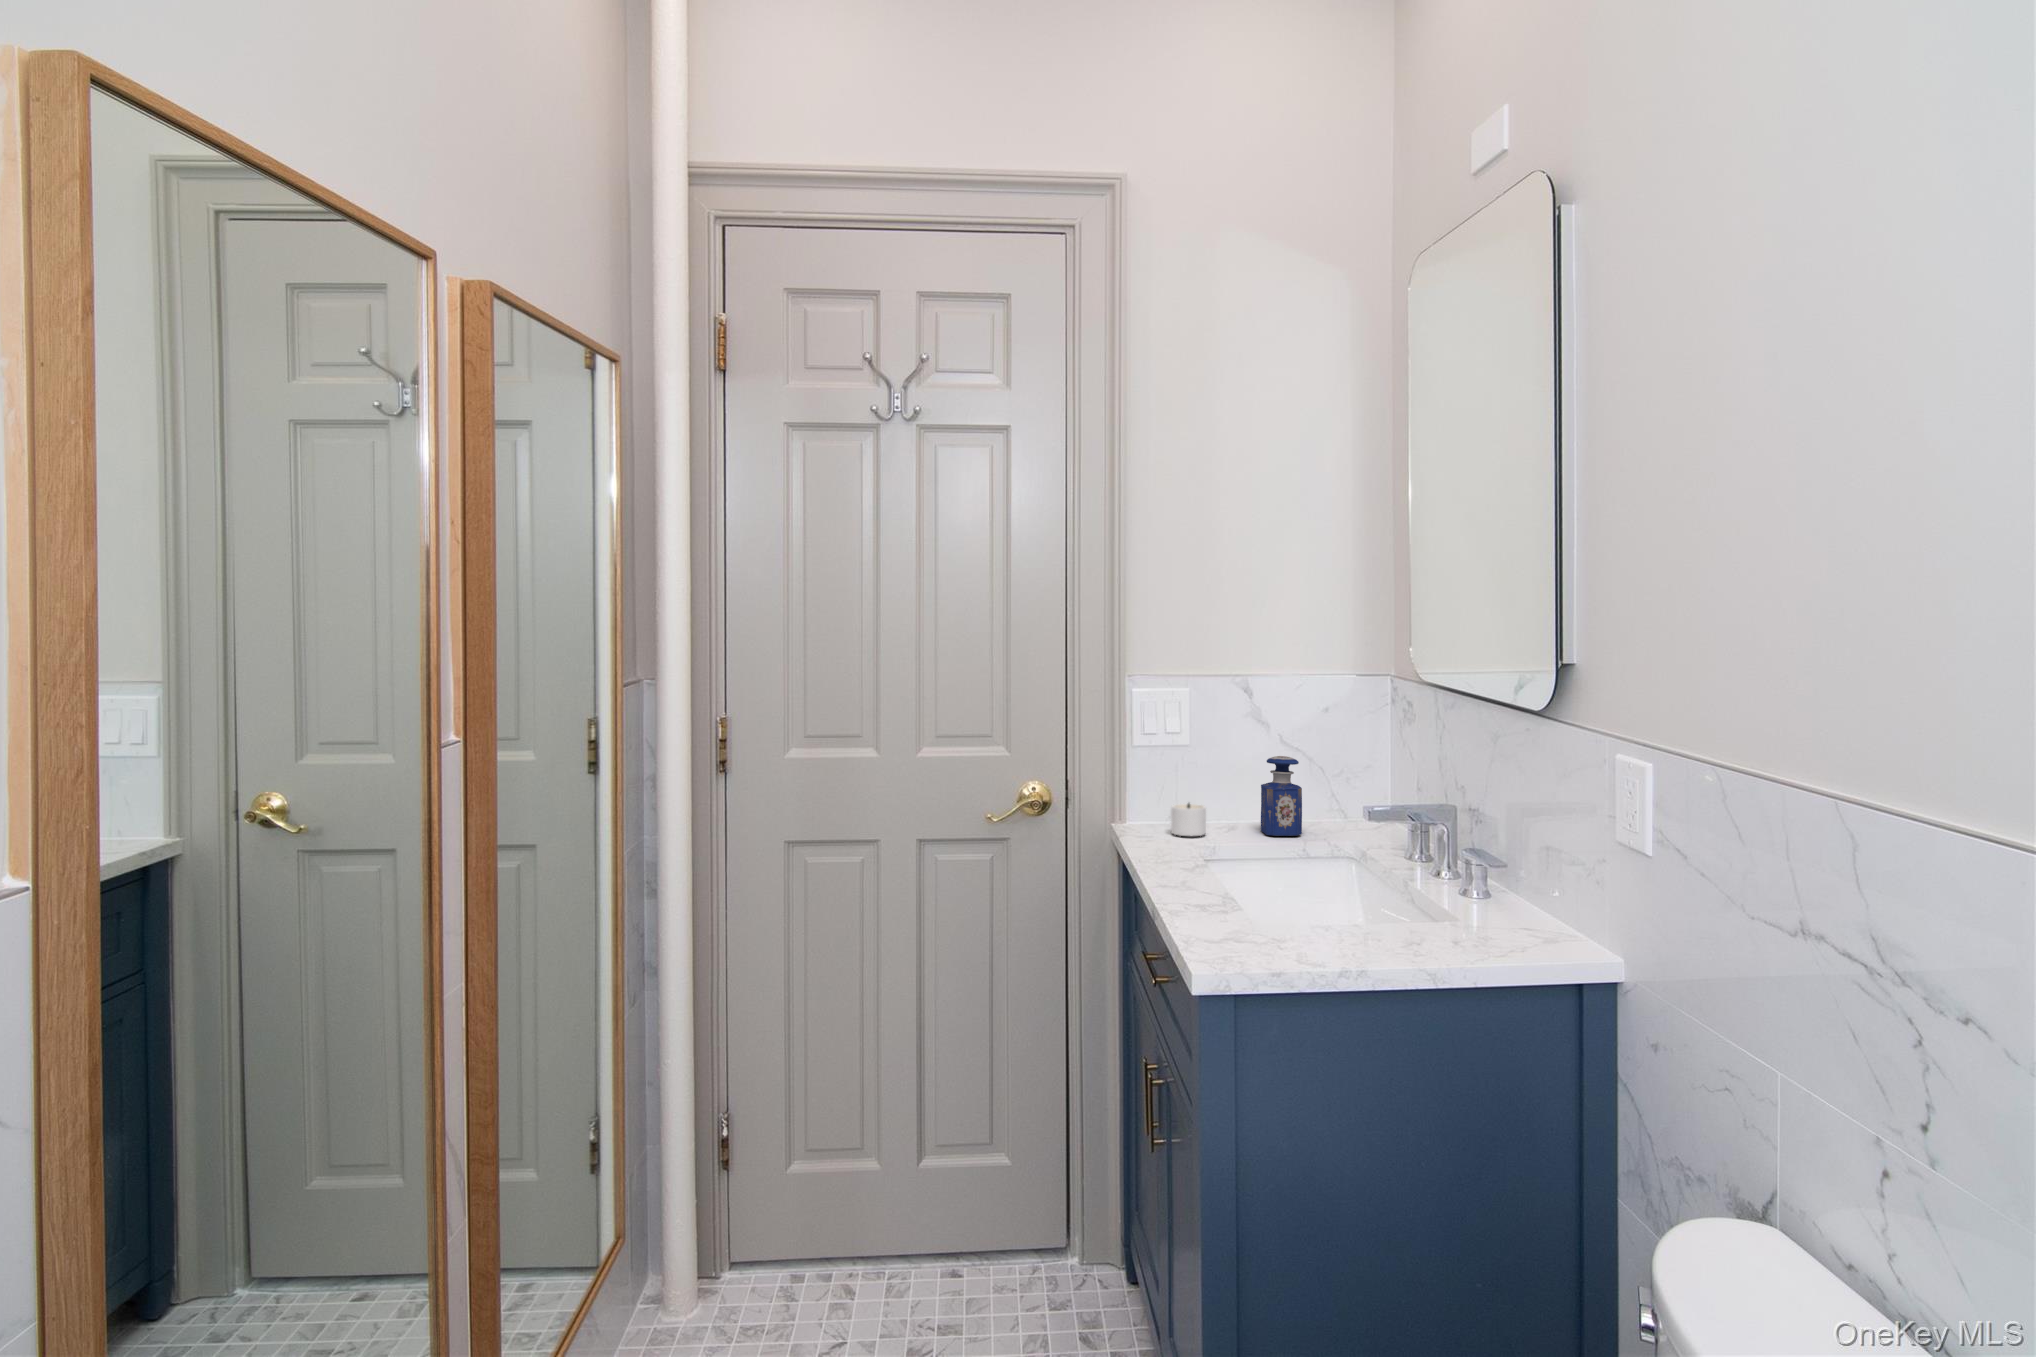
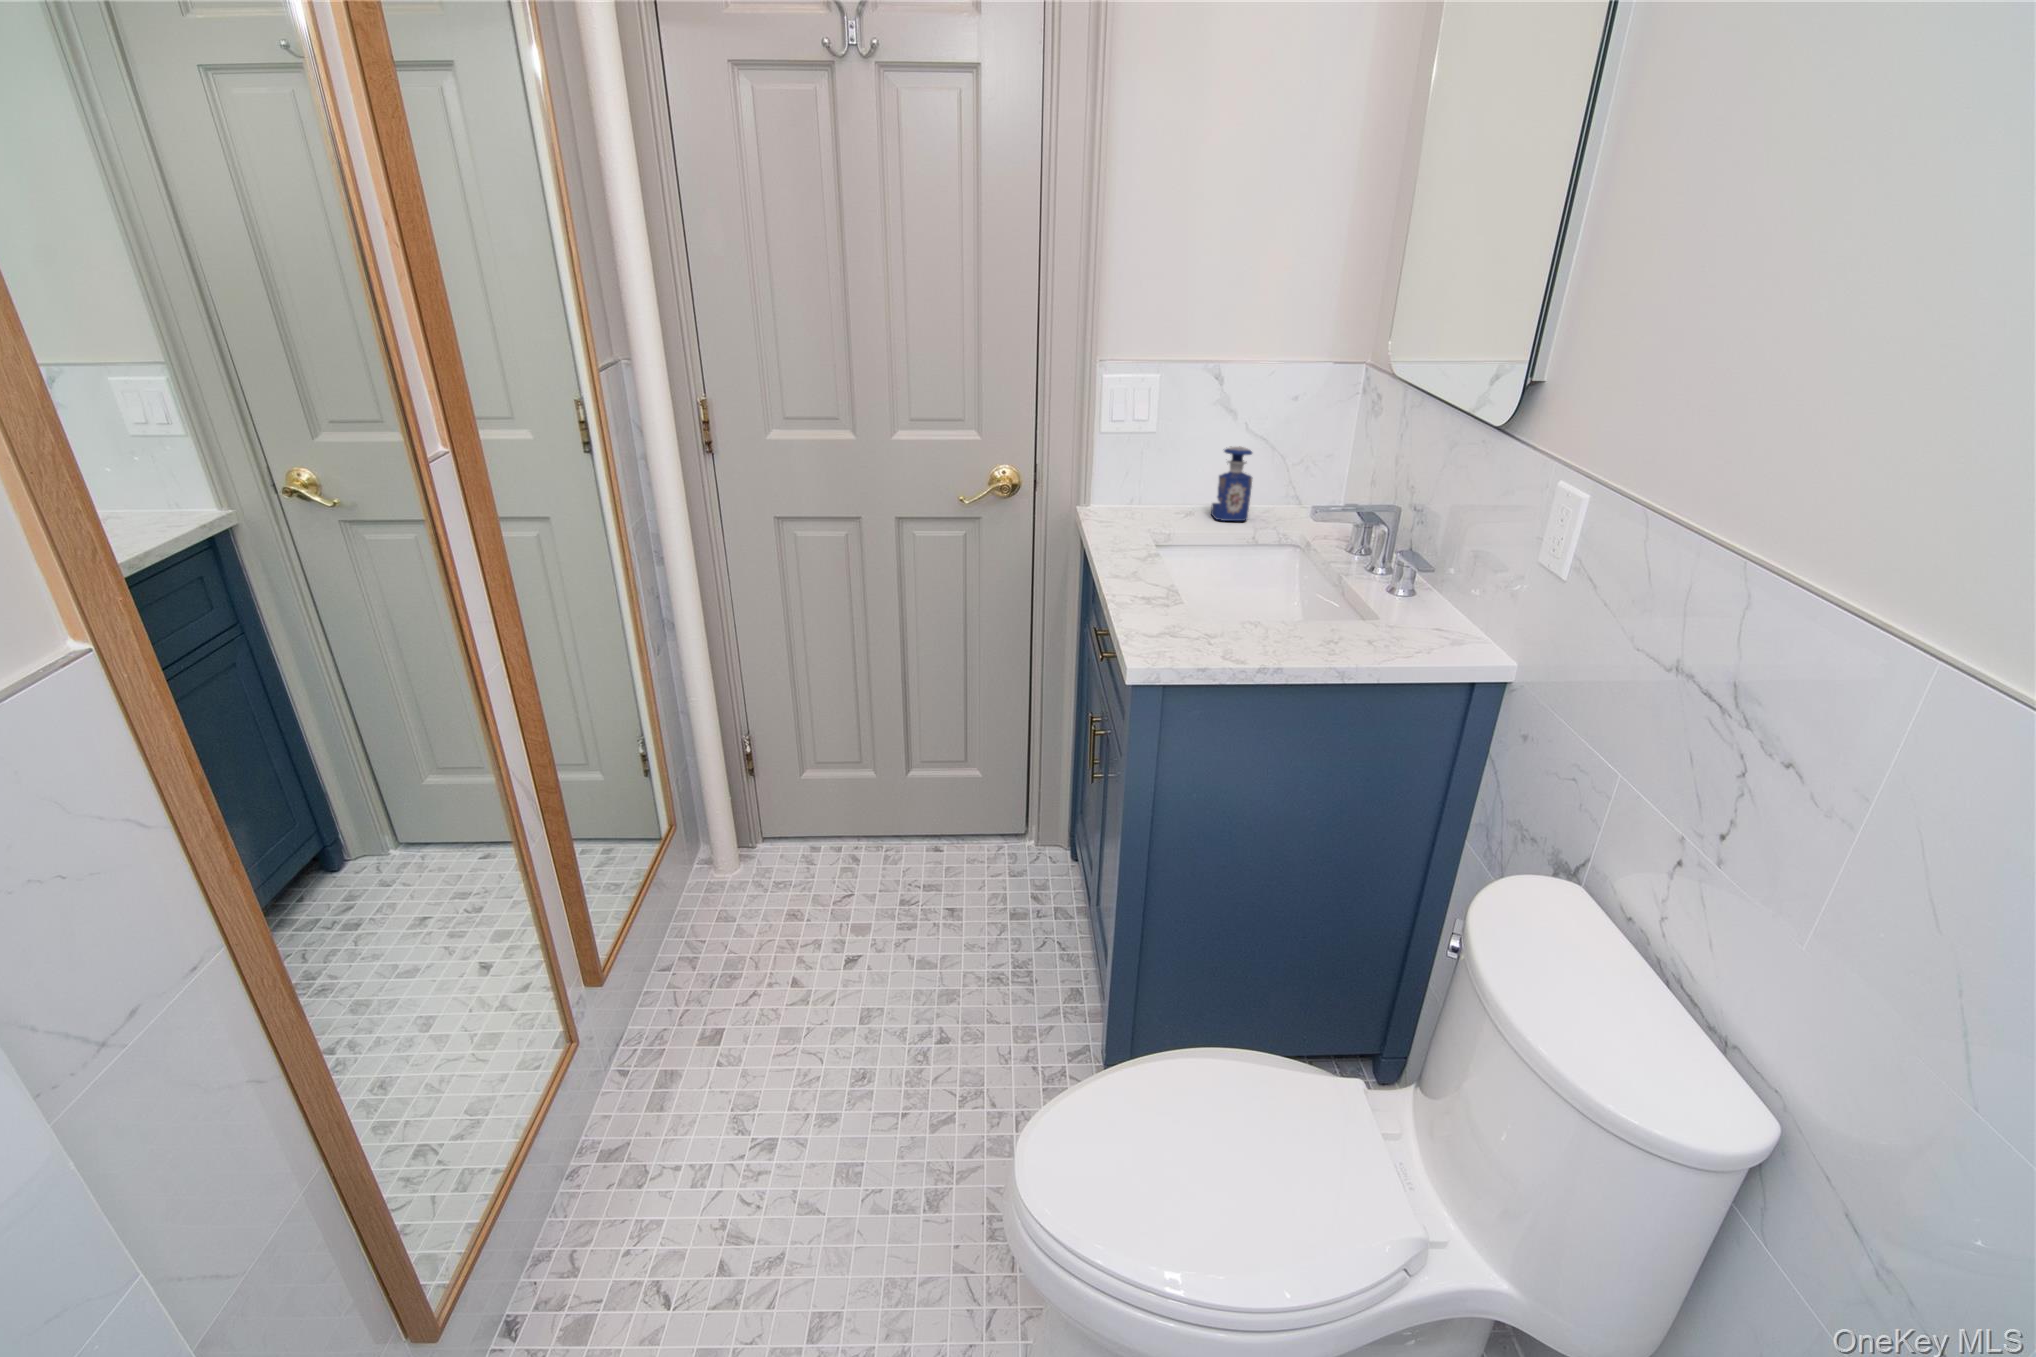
candle: present [1171,803,1206,836] -> none [1130,488,1175,519]

